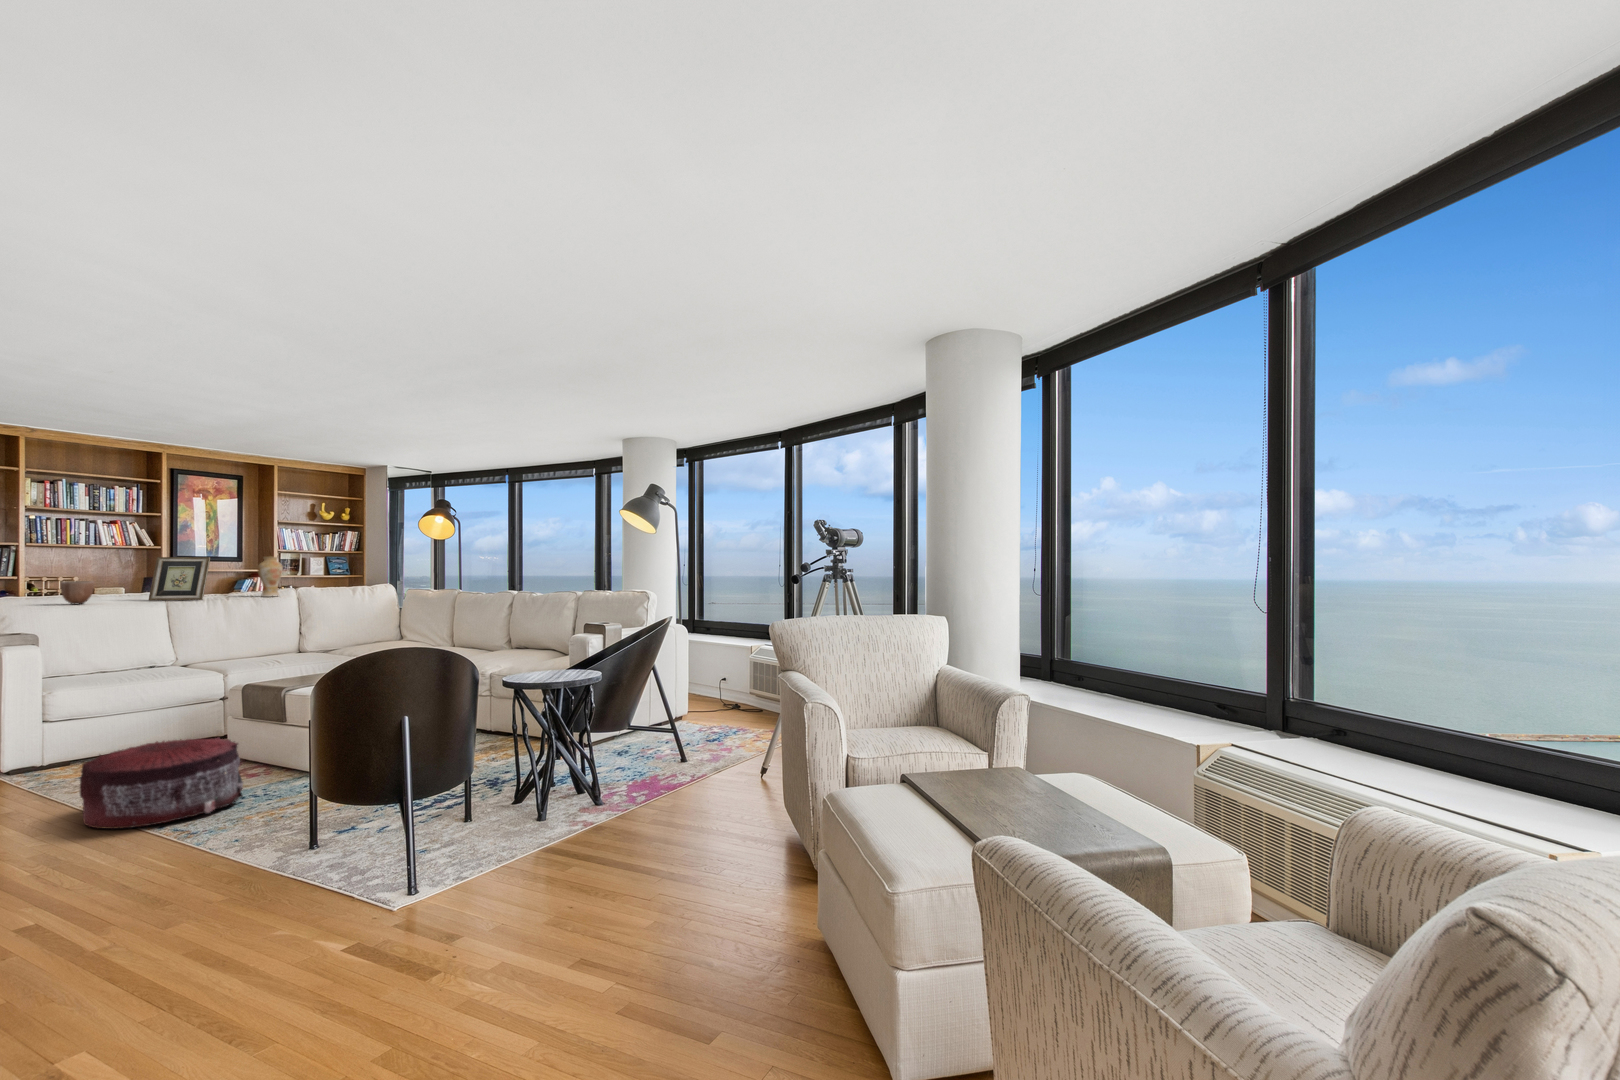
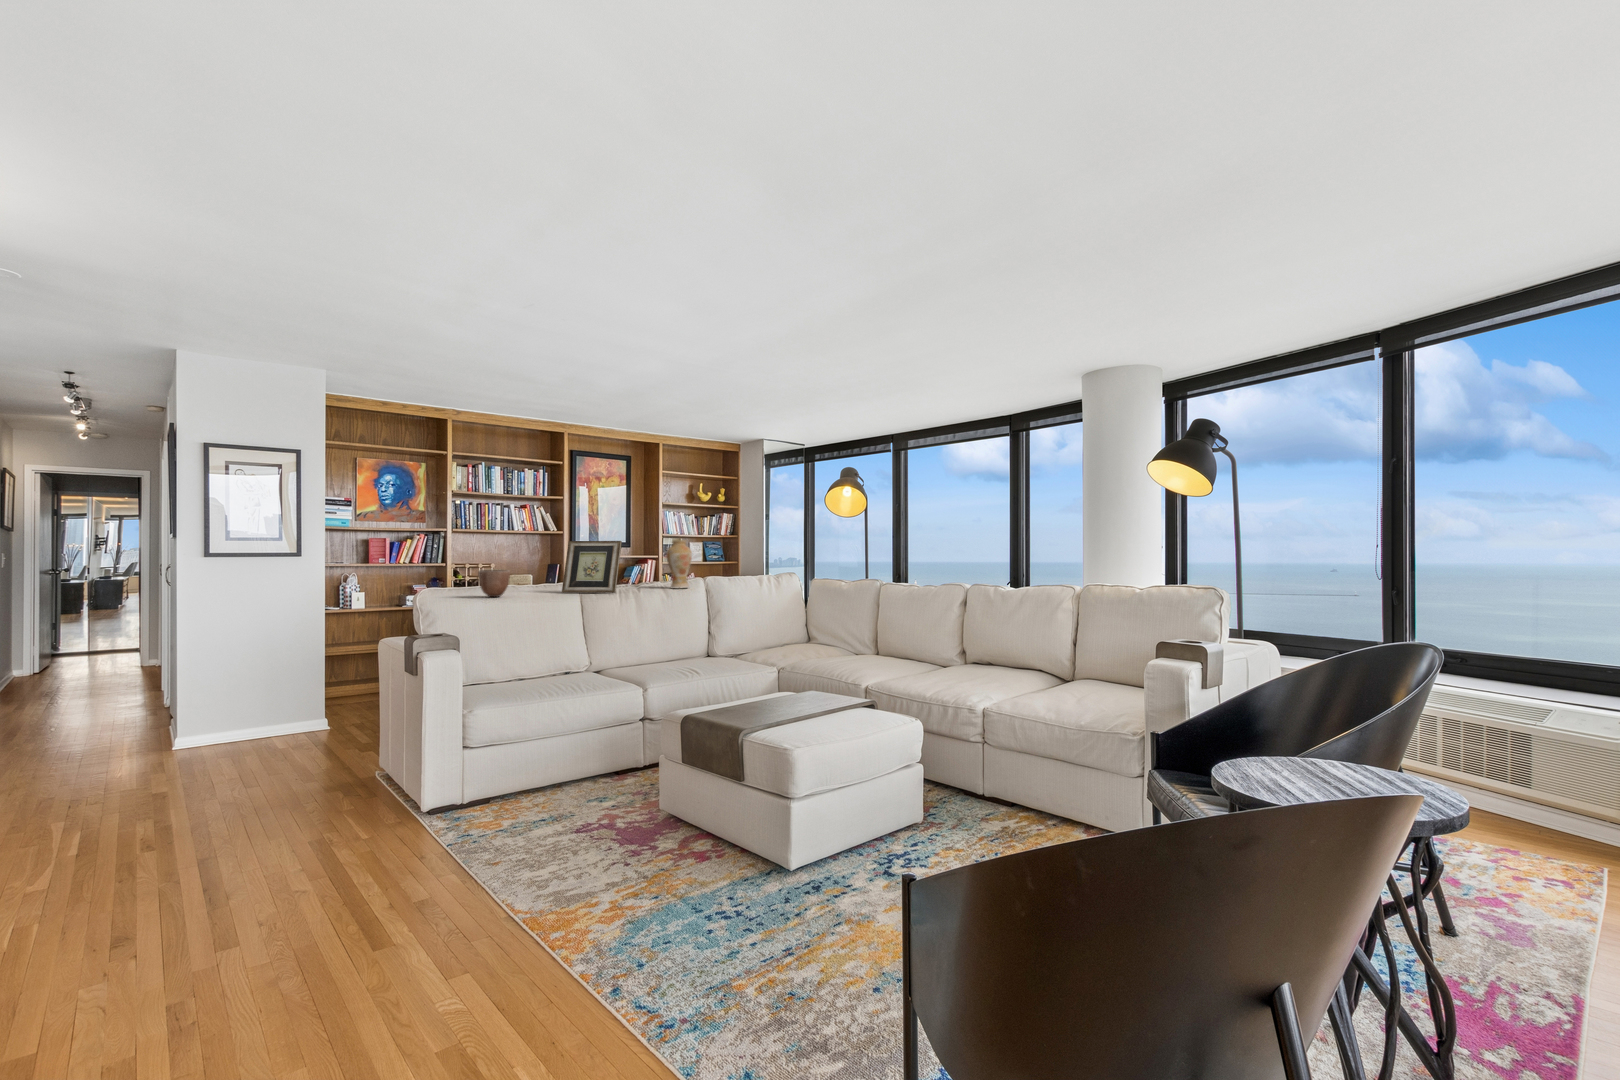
pouf: present [80,738,243,829] -> none [501,812,712,985]

